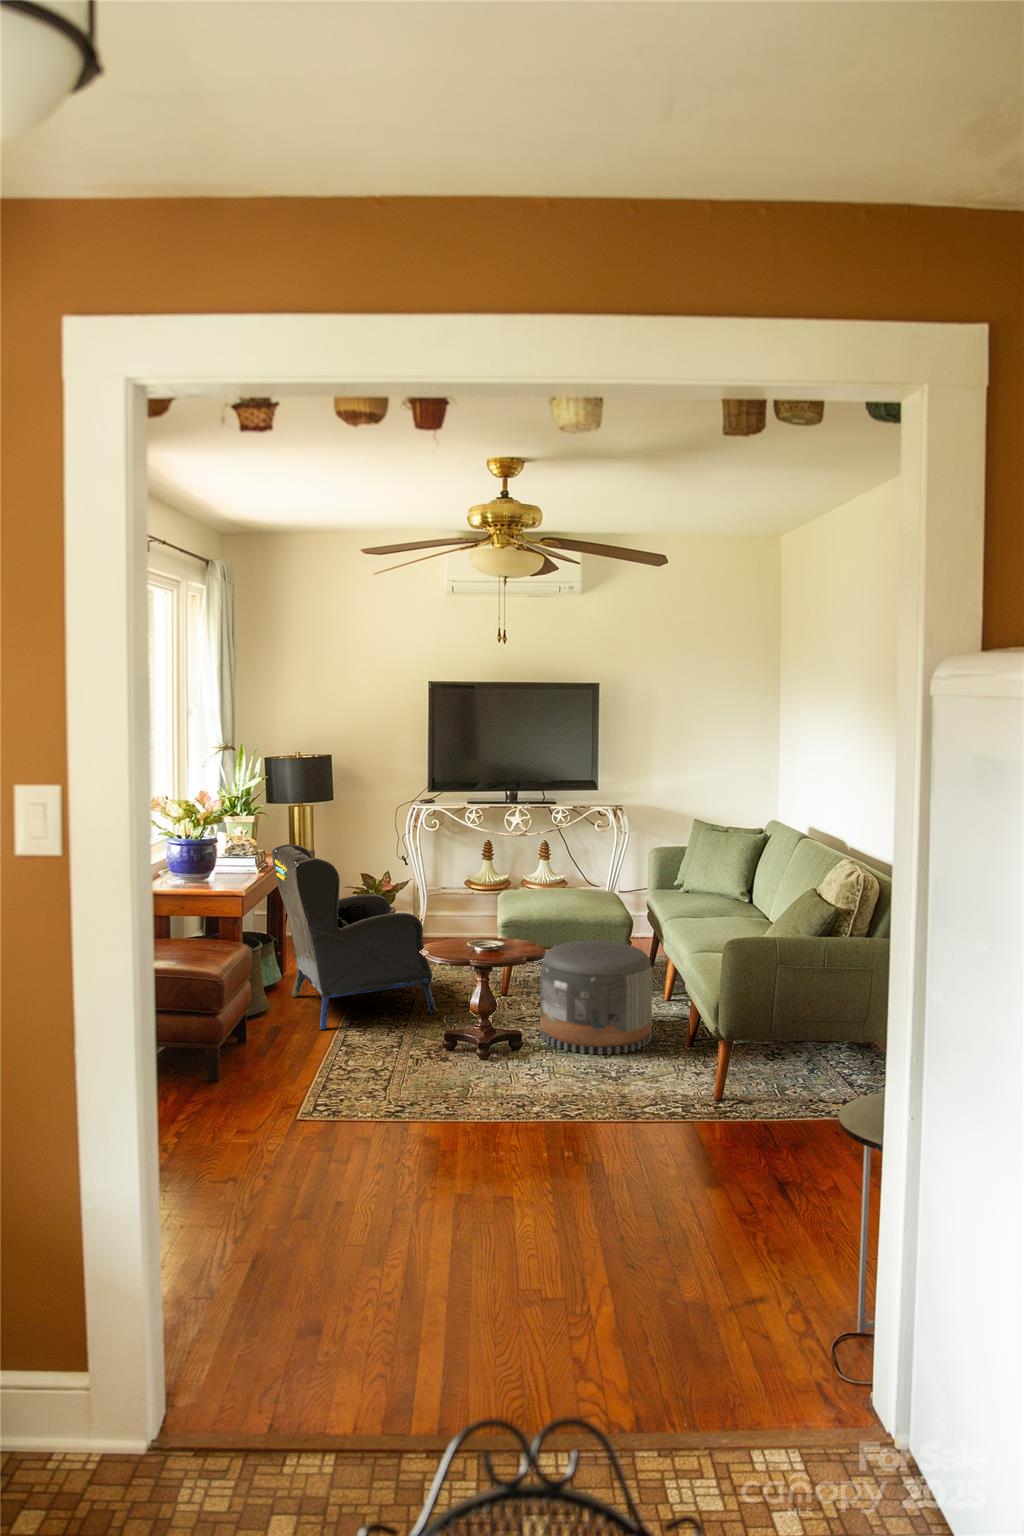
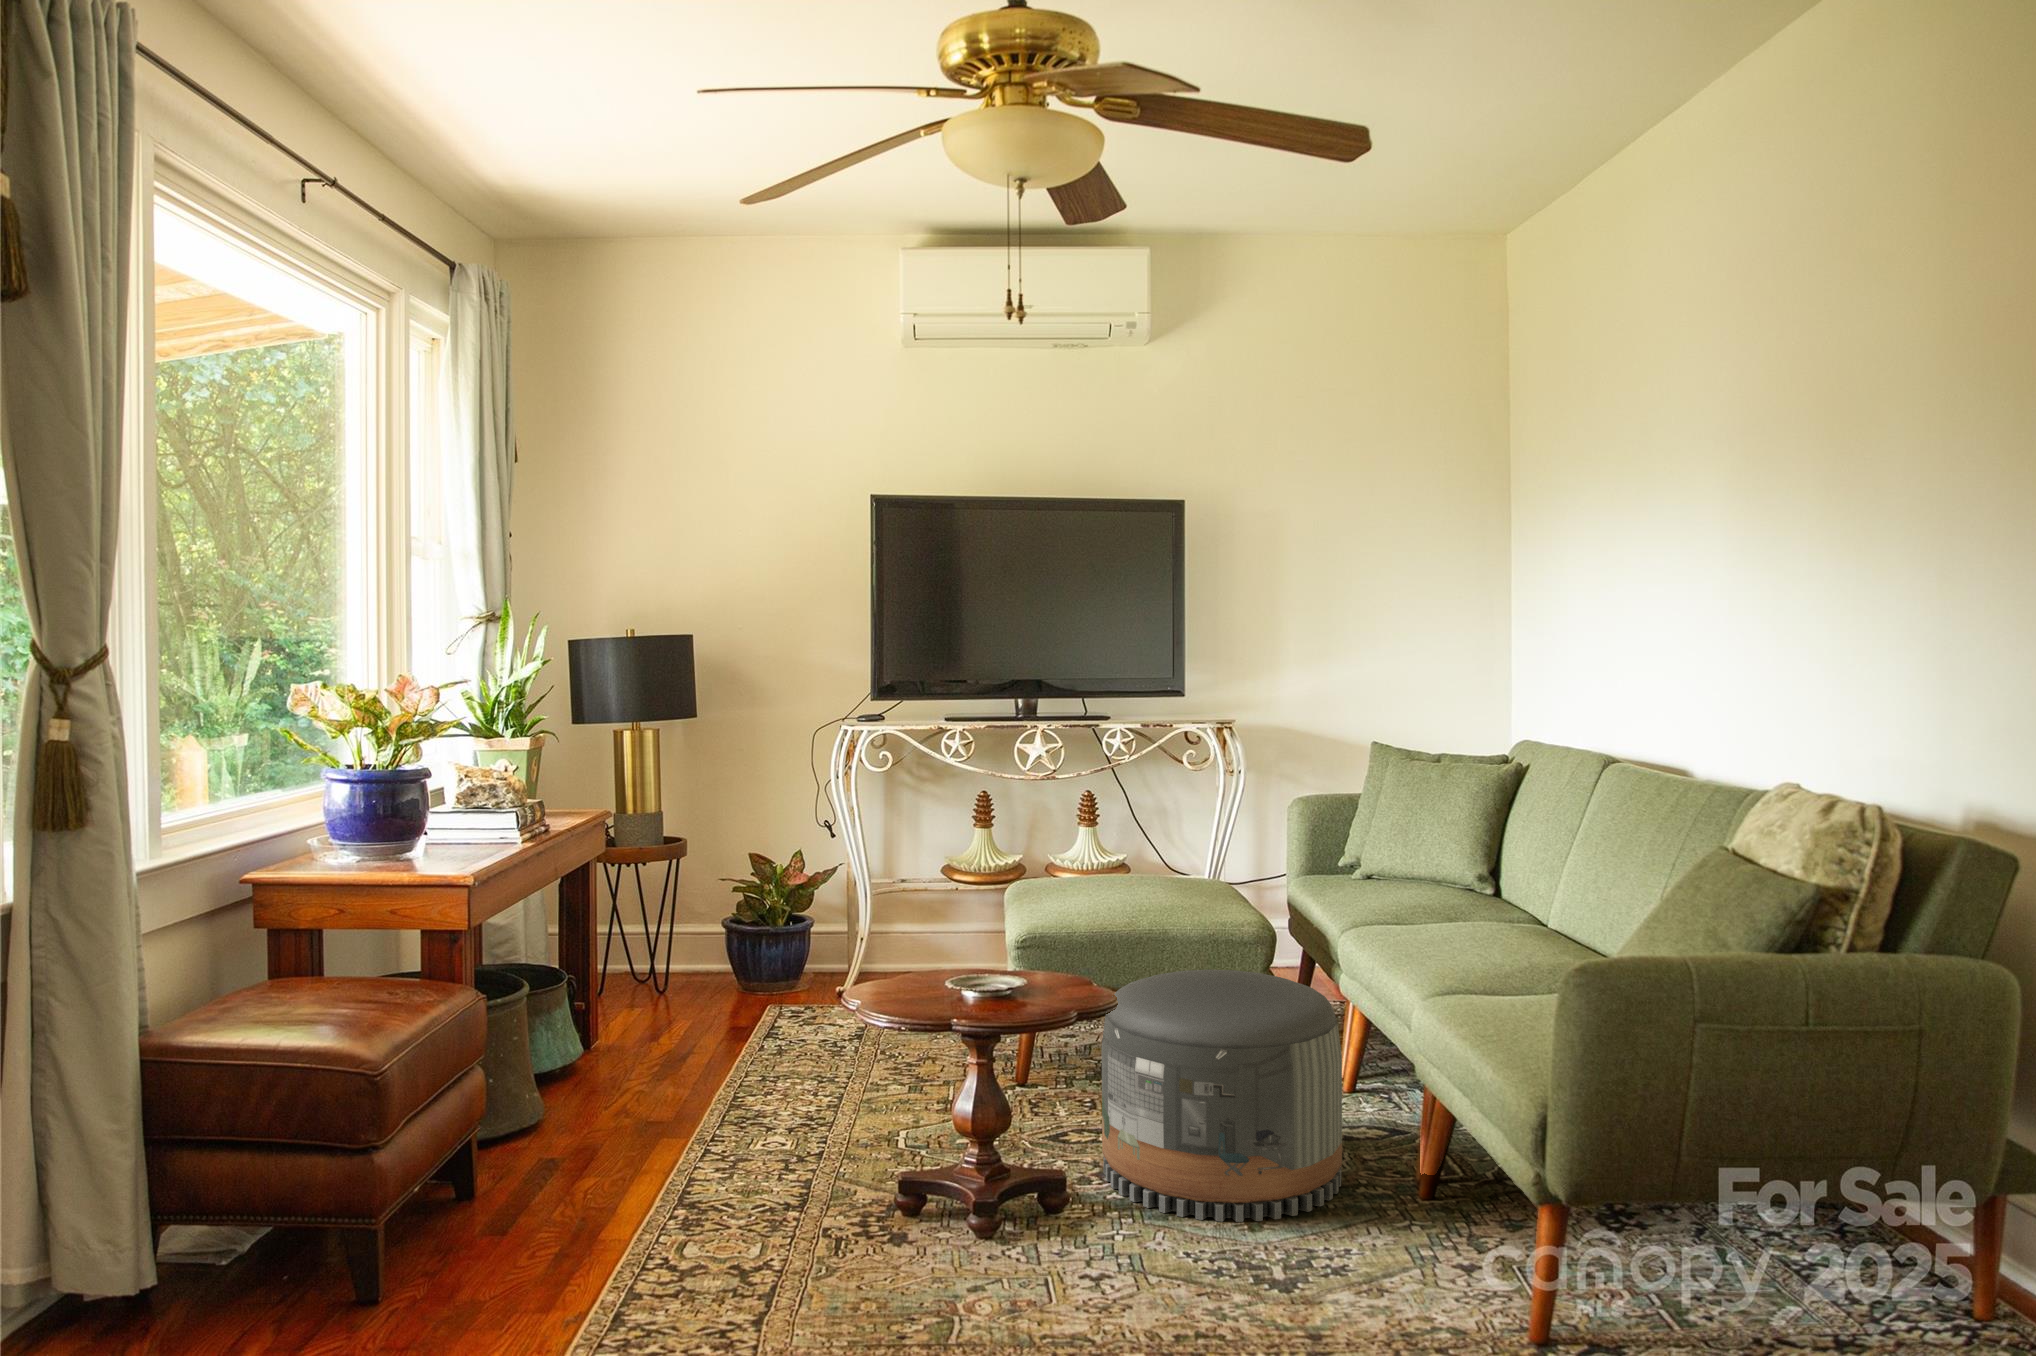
armchair: present [272,844,438,1029] -> none [552,784,890,1166]

